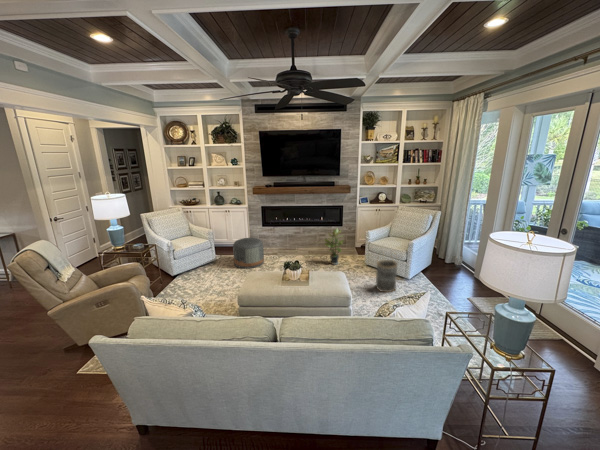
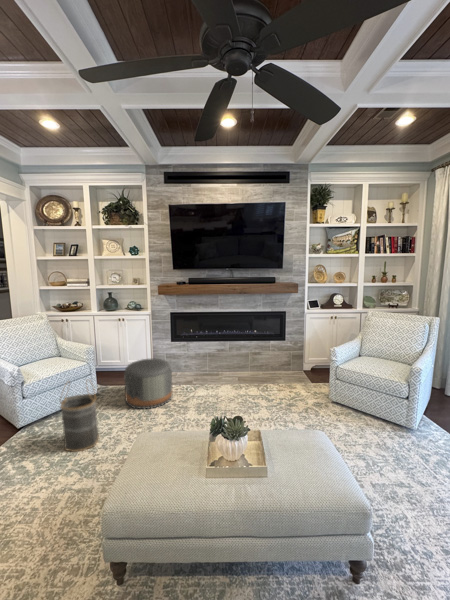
potted plant: present [325,229,343,265] -> none [265,343,295,400]
basket: present [376,260,397,292] -> present [60,382,99,452]

